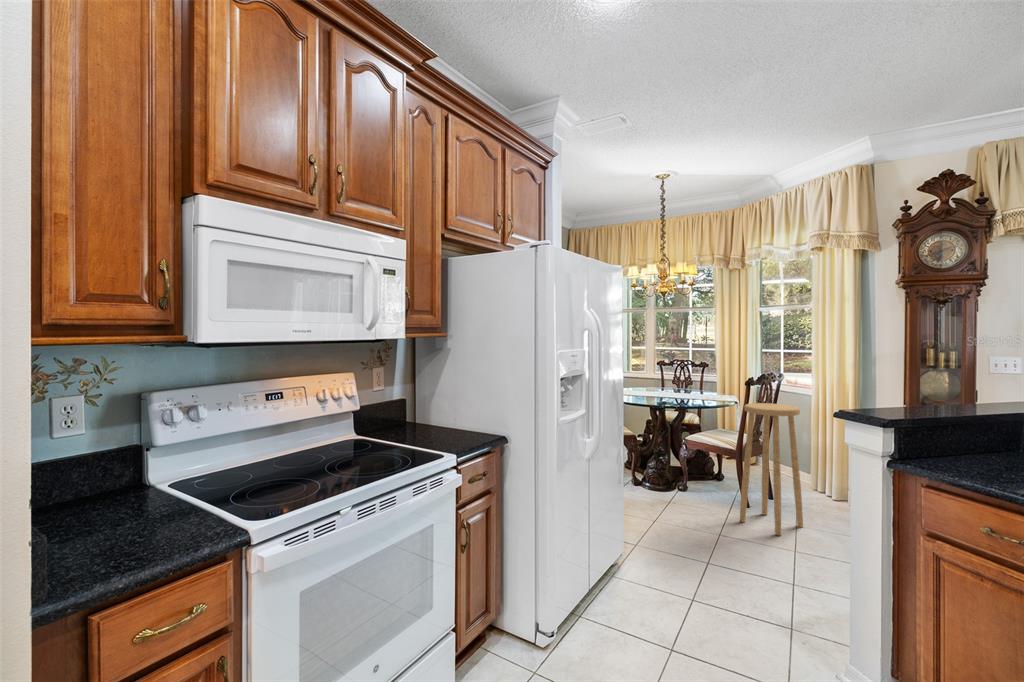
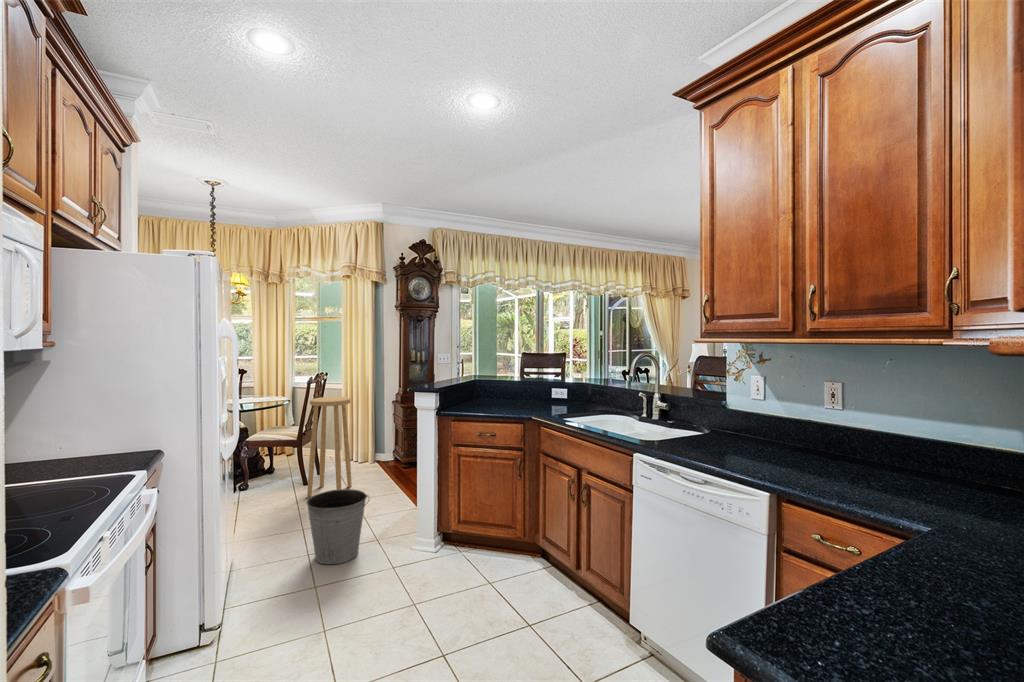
bucket: none [686,523,774,632] -> present [306,489,370,564]

